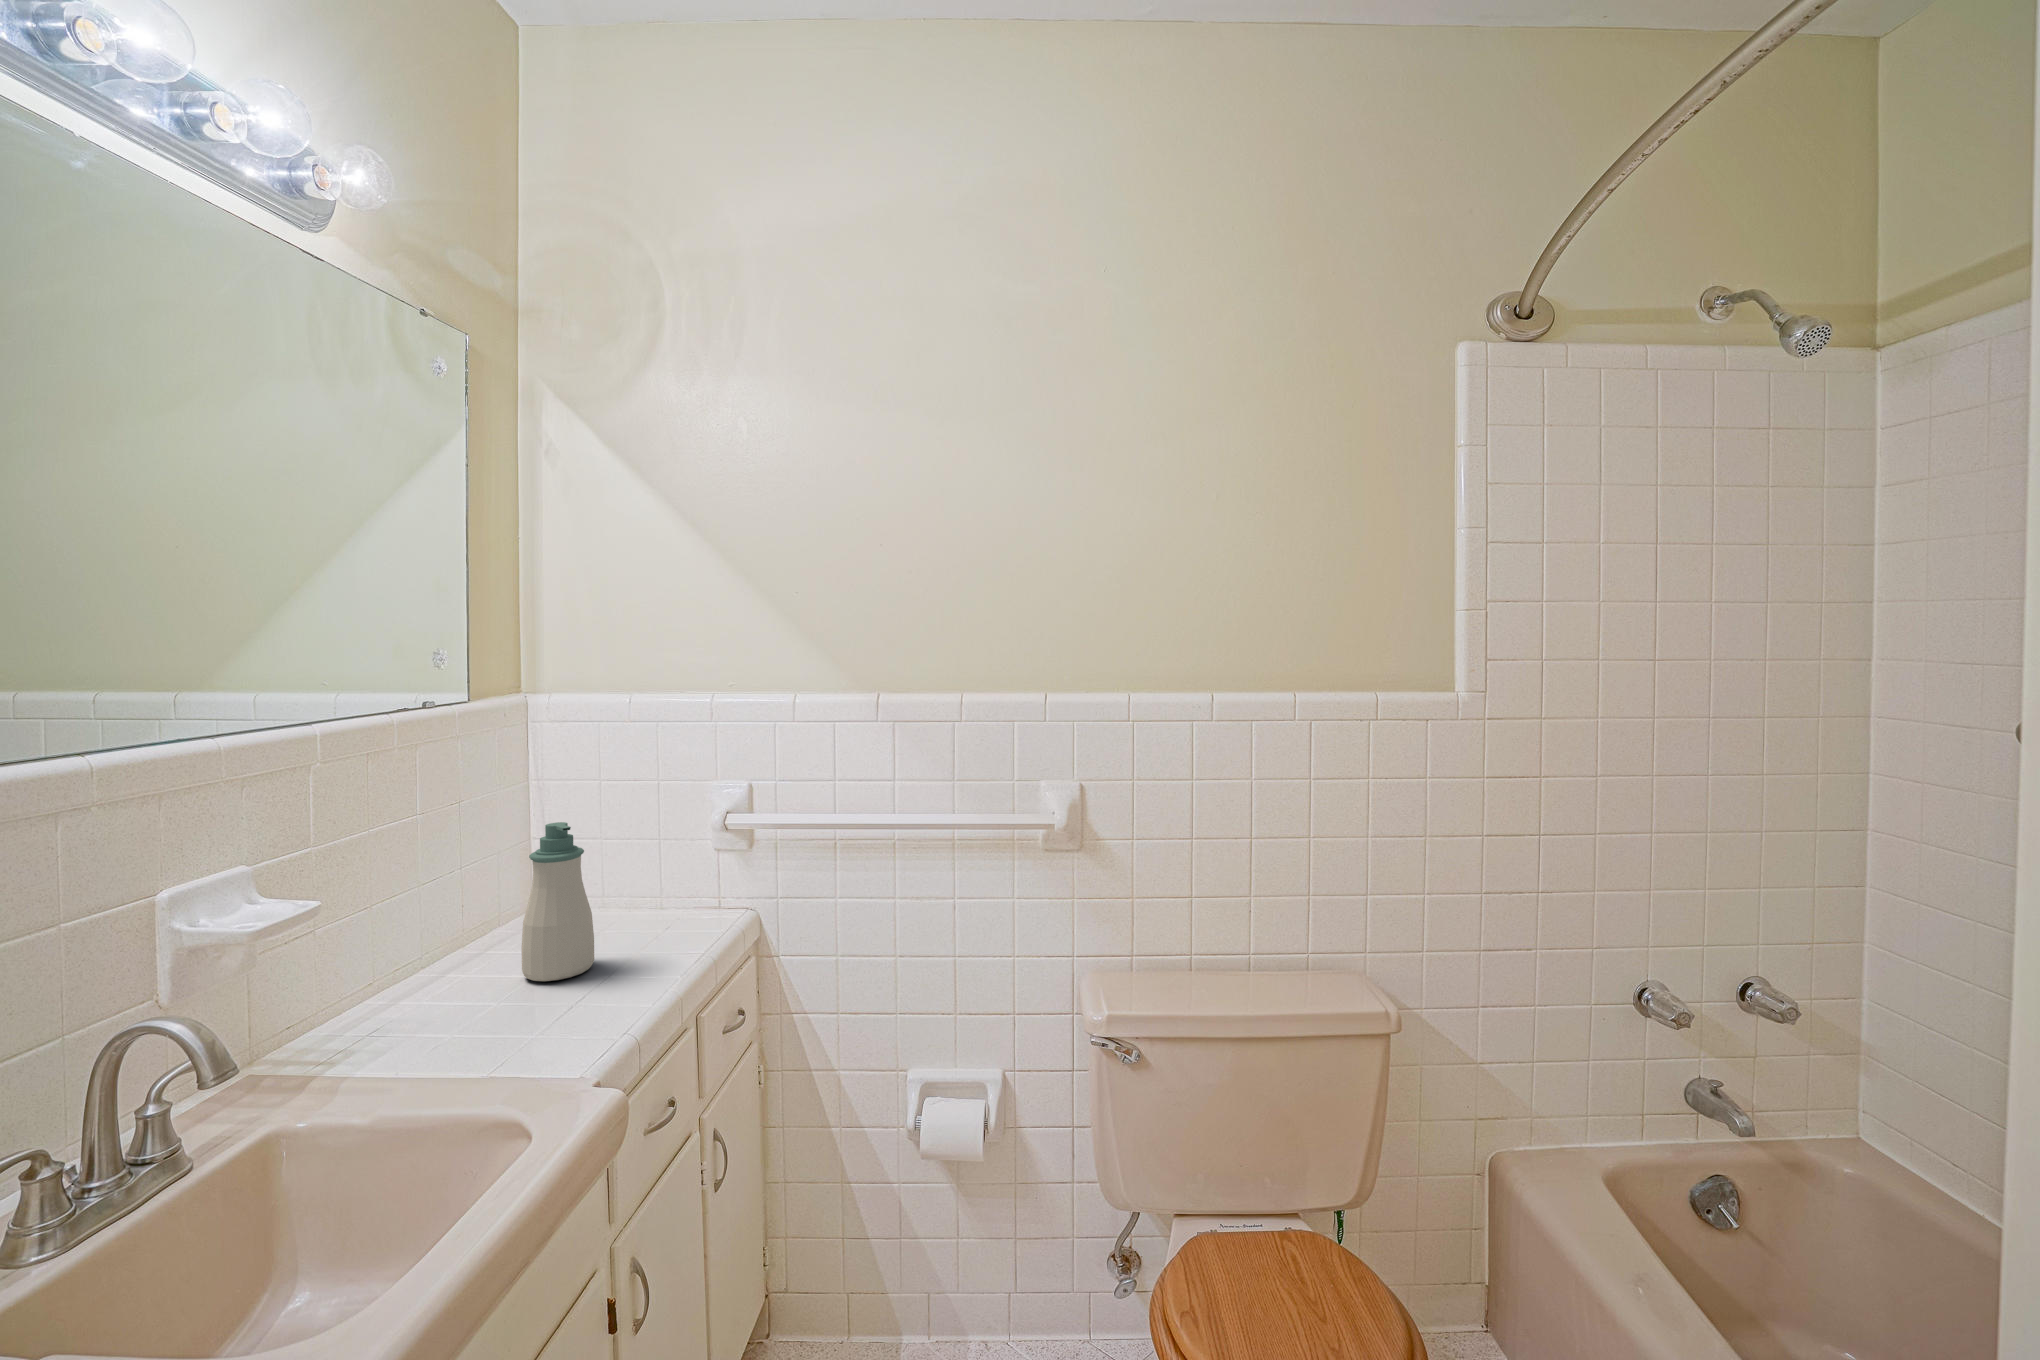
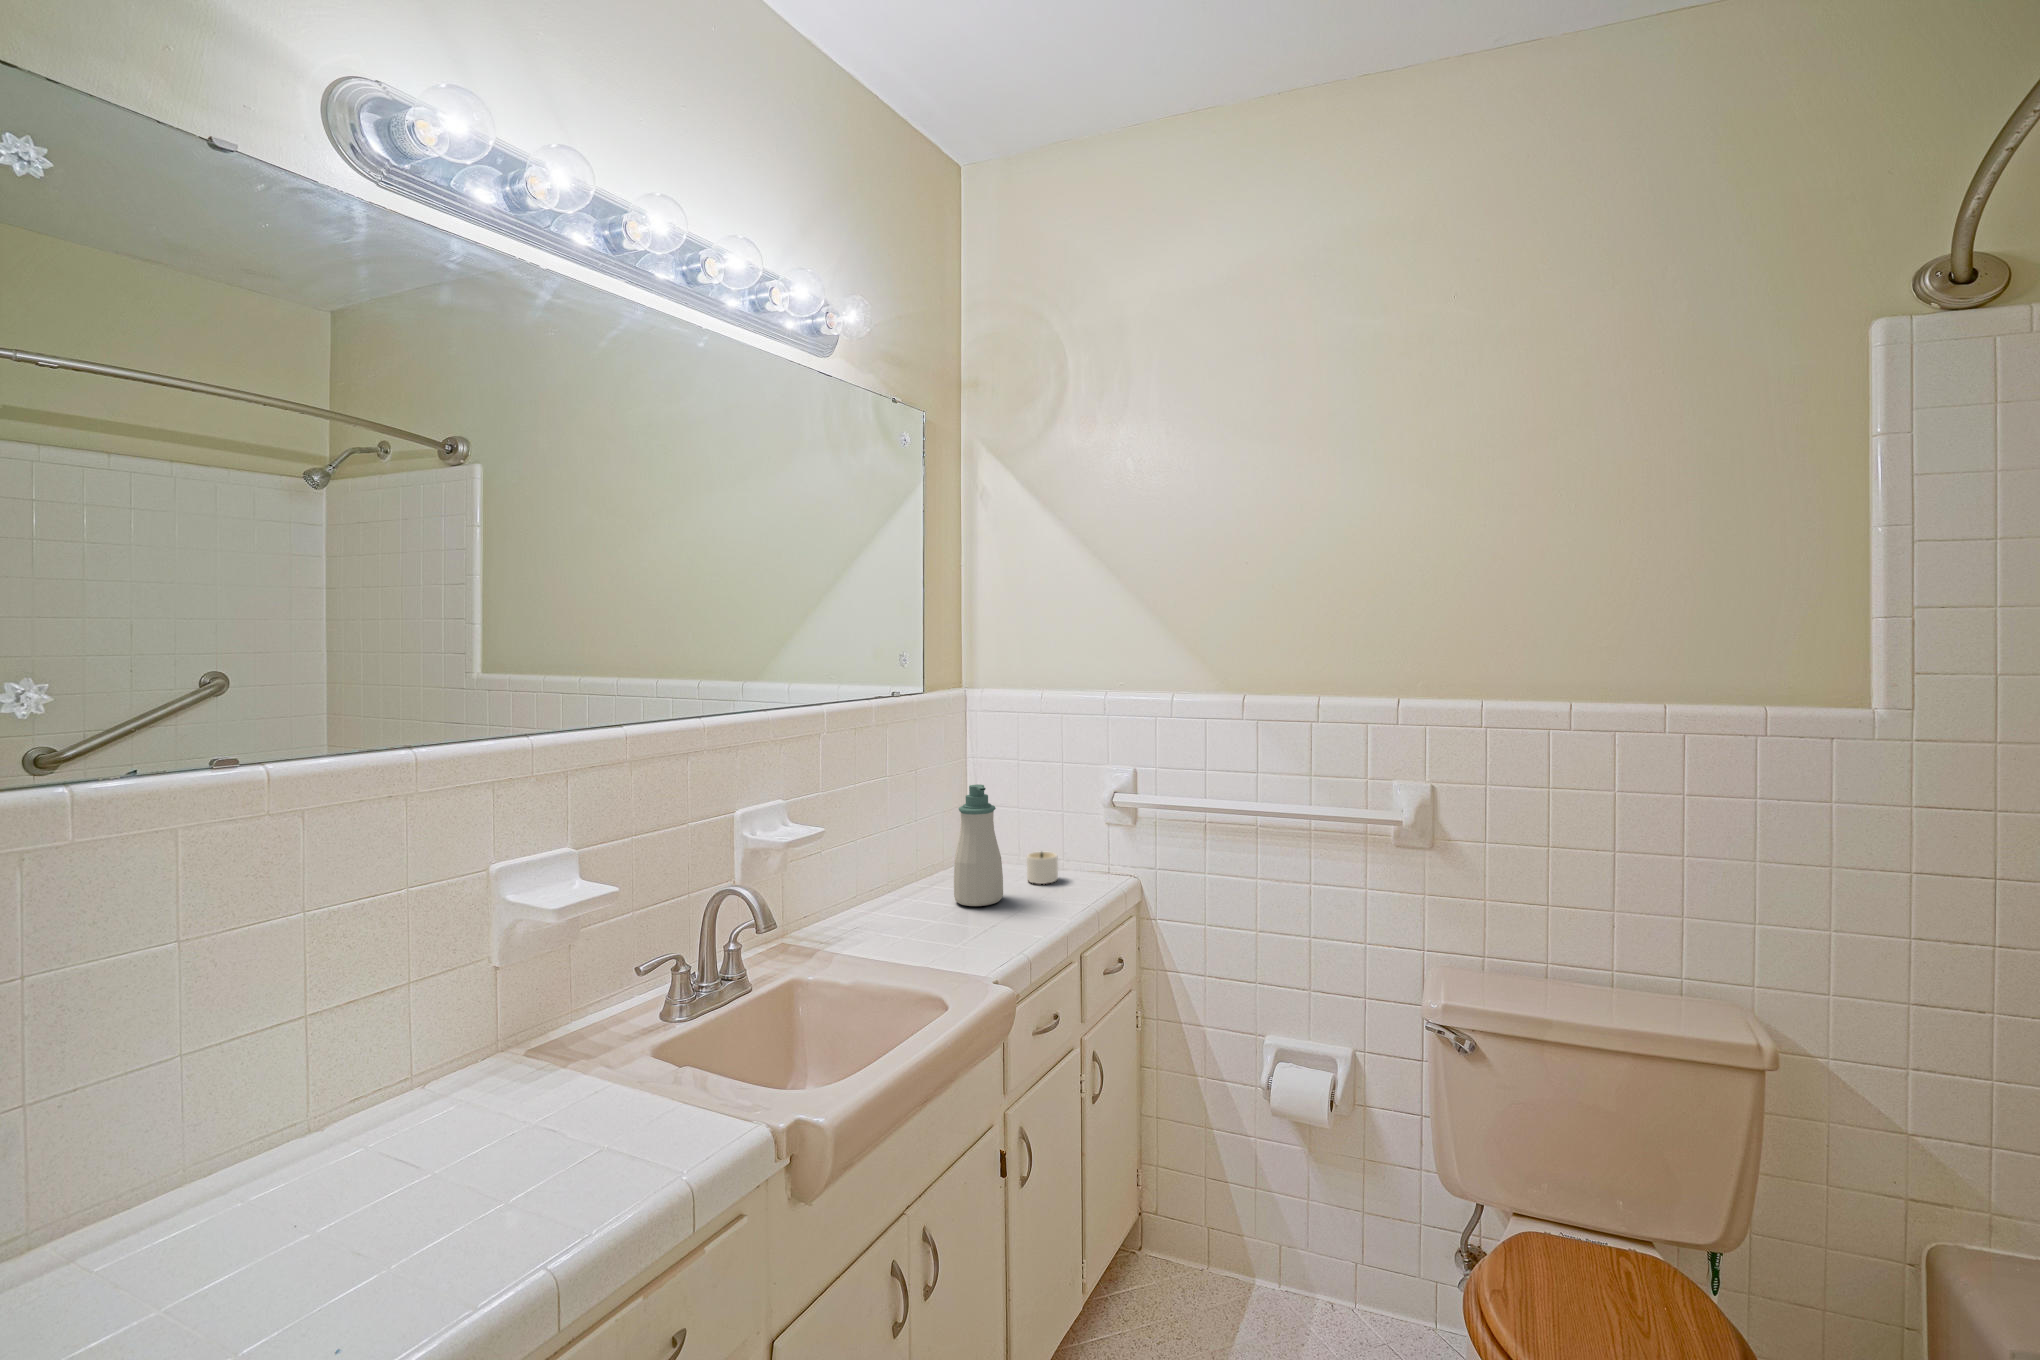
candle: none [624,896,683,938] -> present [1027,852,1058,884]

